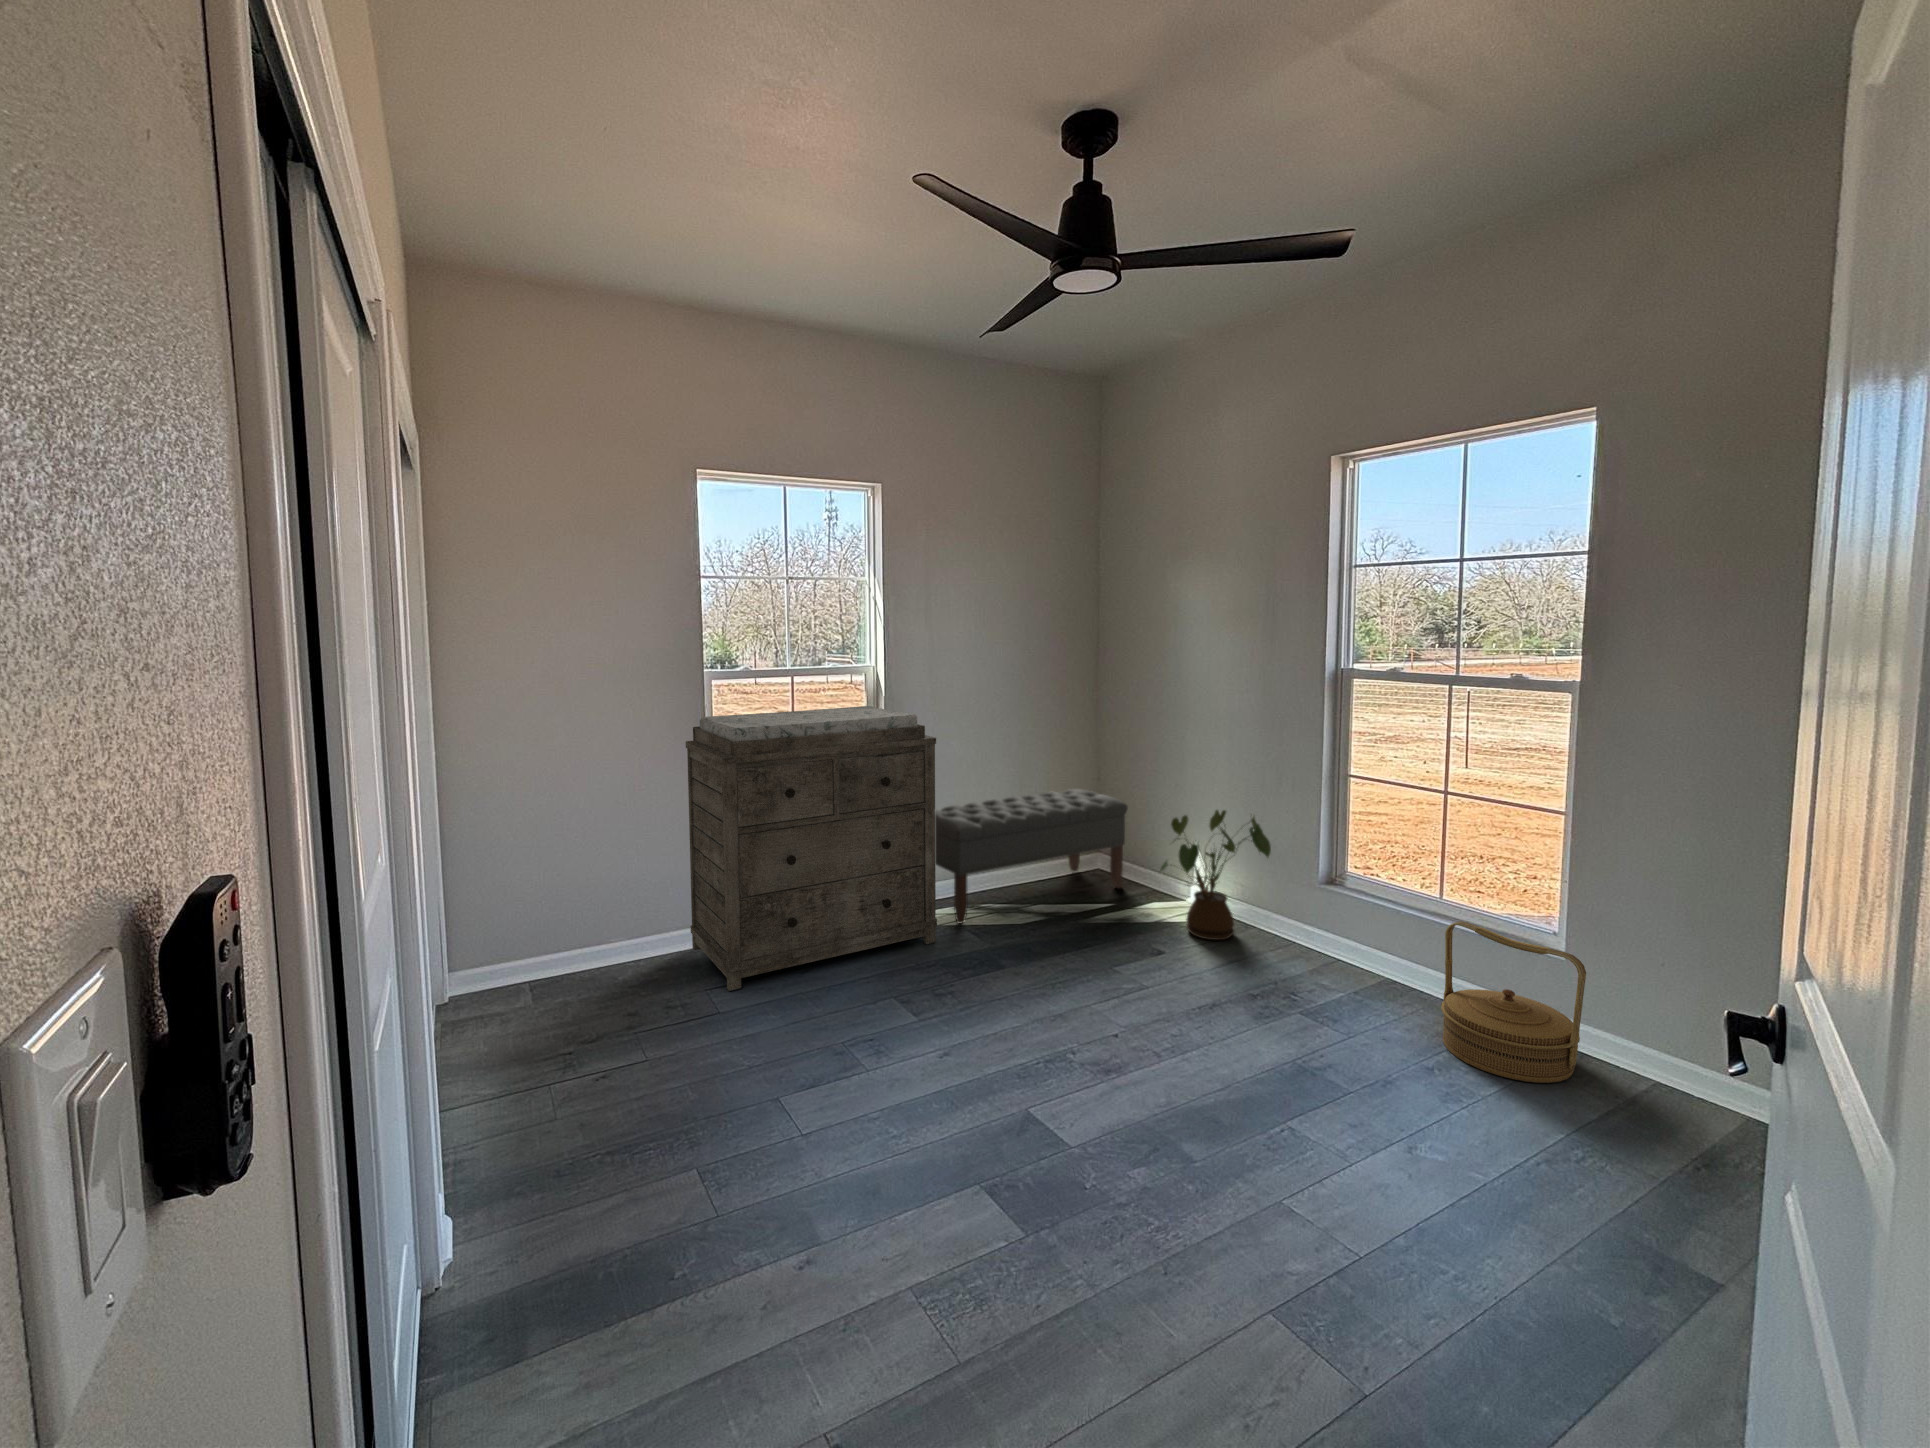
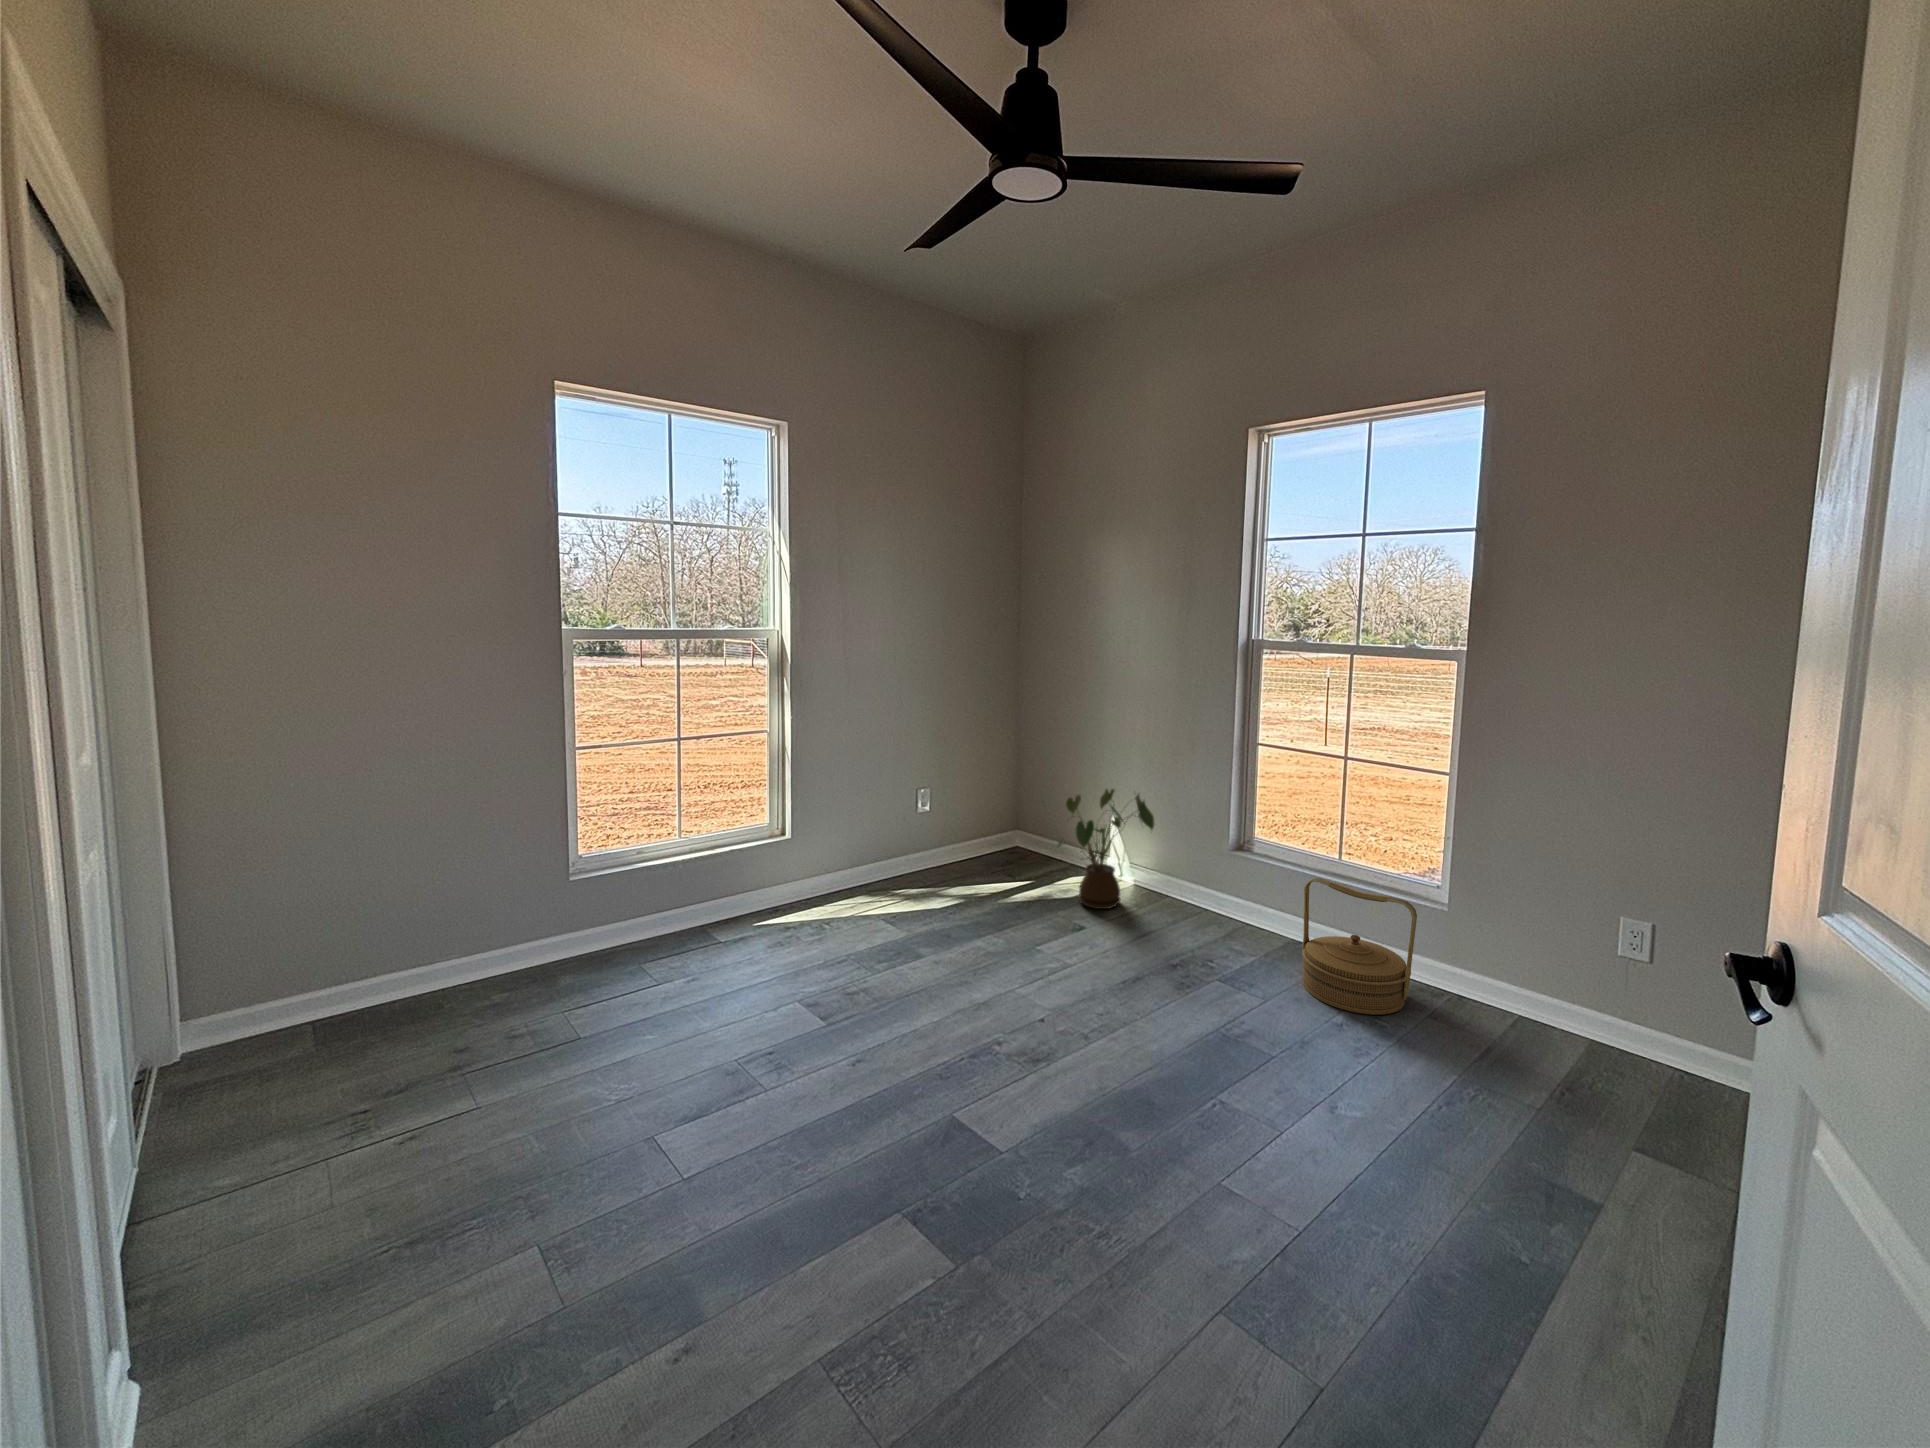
dresser: present [686,706,937,991] -> none [551,690,844,1007]
bench: present [935,789,1128,923] -> none [817,775,1024,911]

